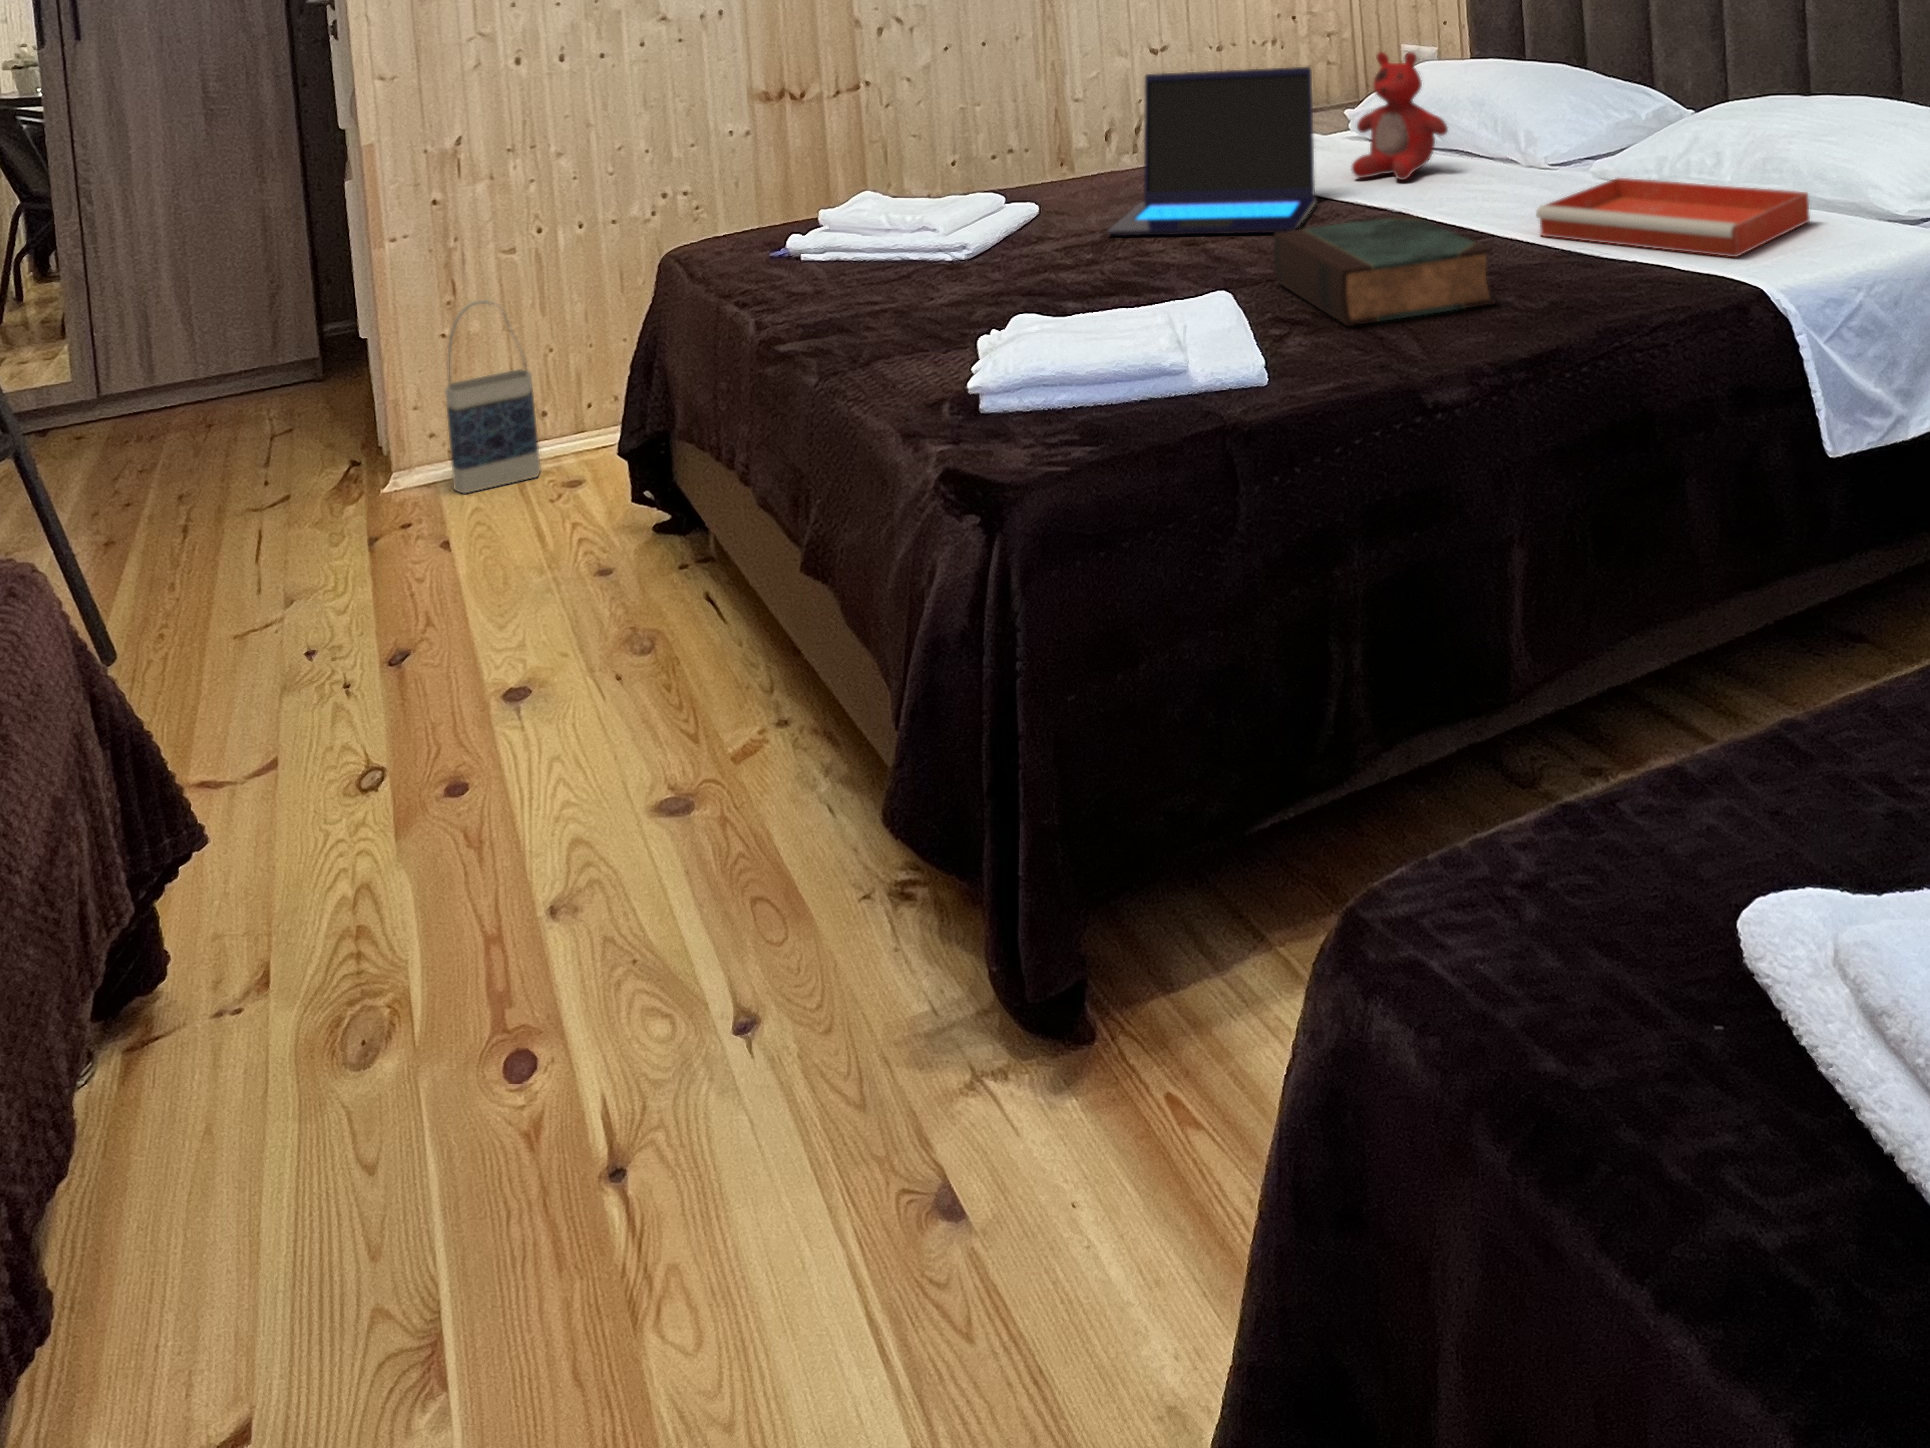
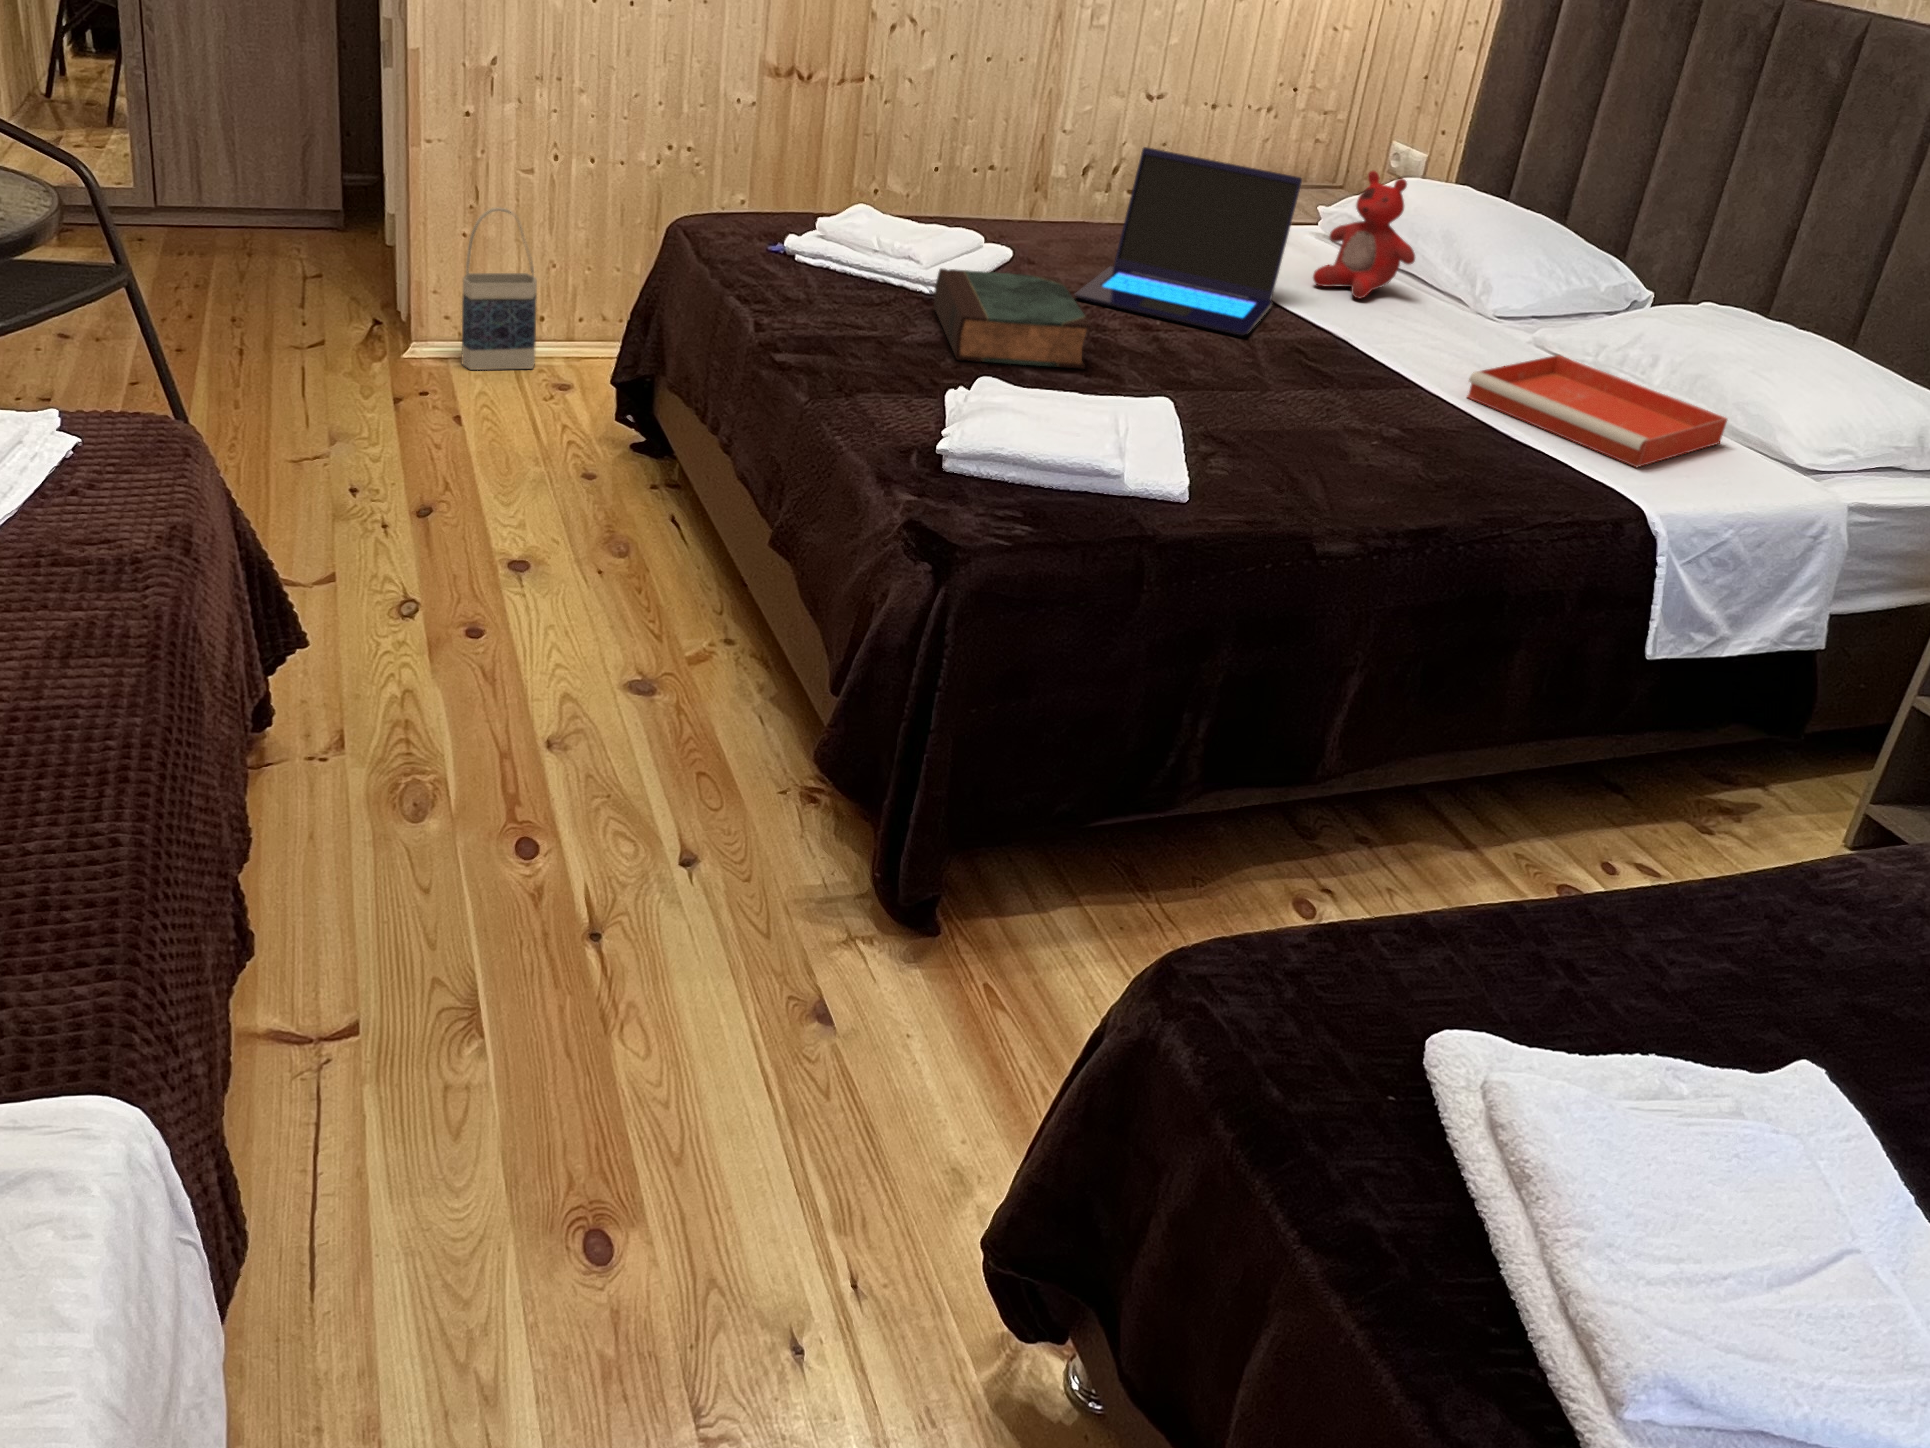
book: present [1273,215,1495,326] -> present [934,269,1092,369]

